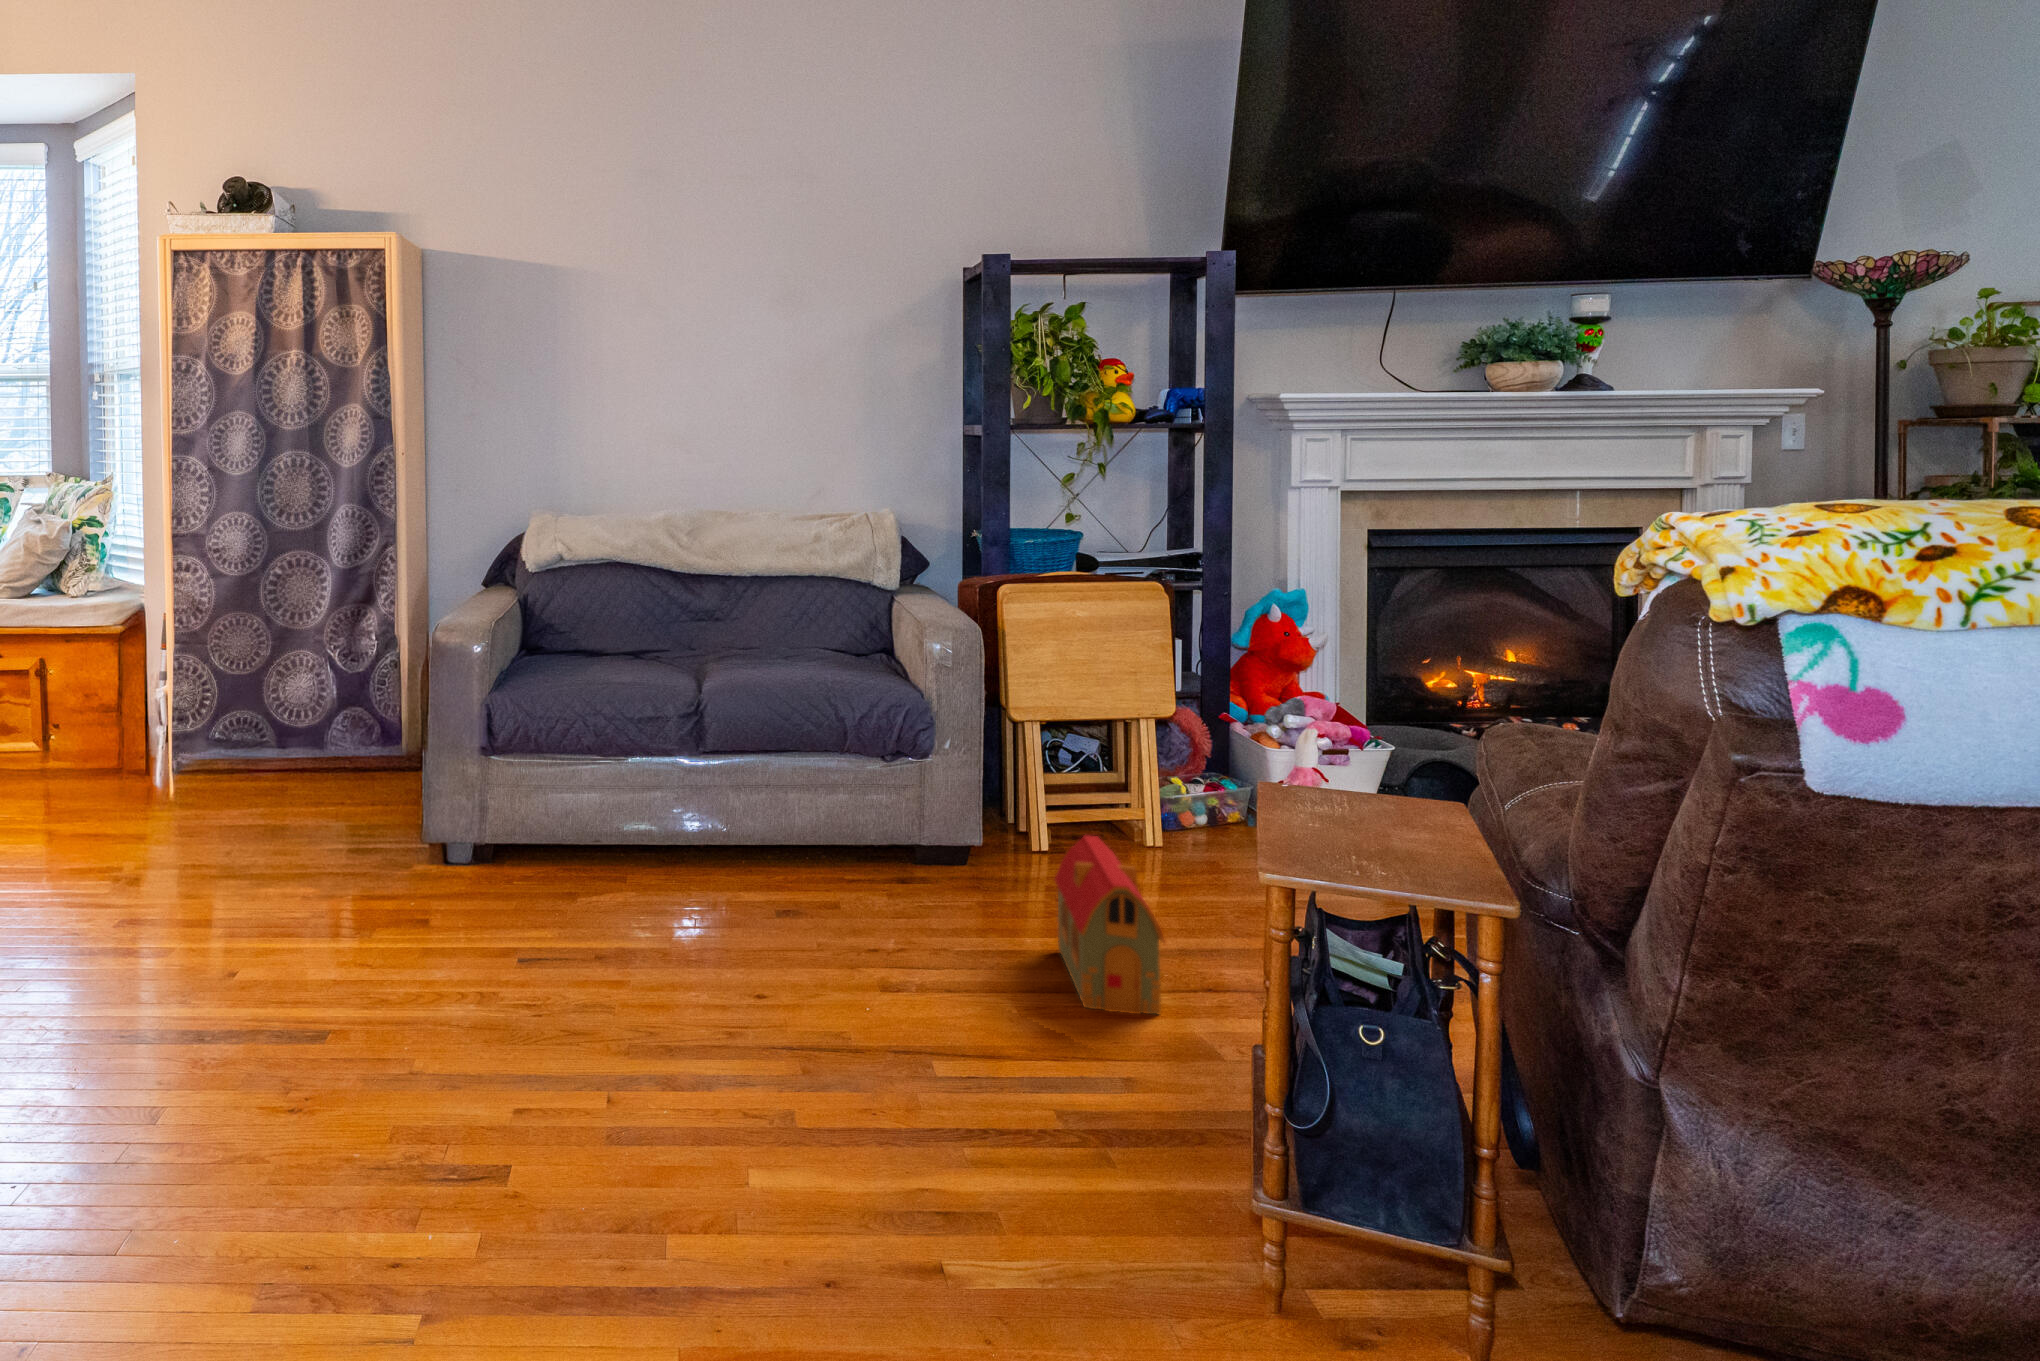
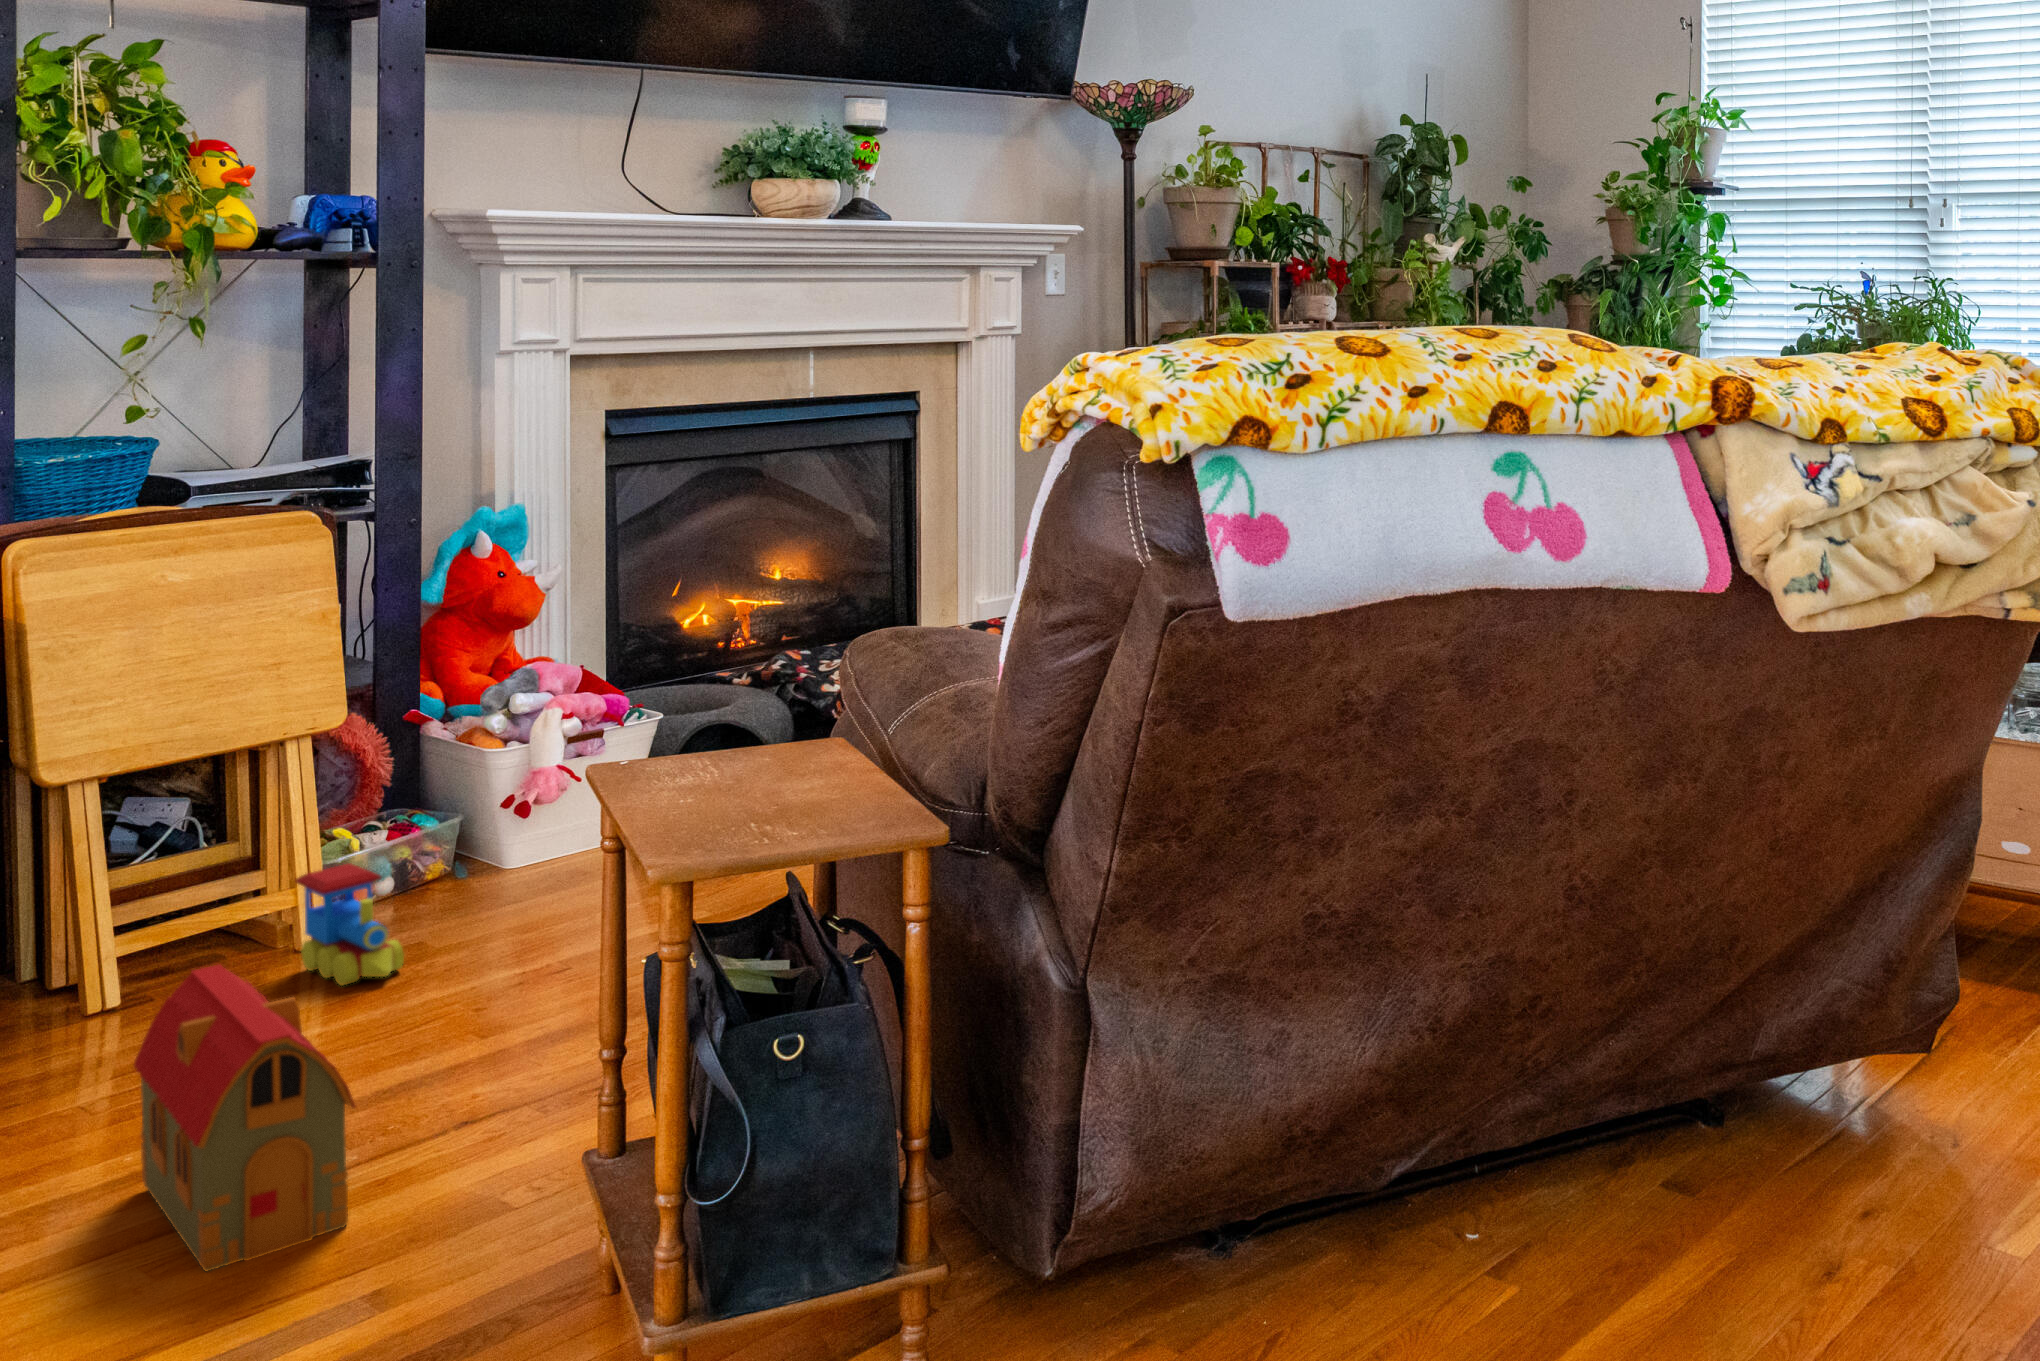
toy train: none [1147,800,1209,878] -> present [295,863,404,985]

